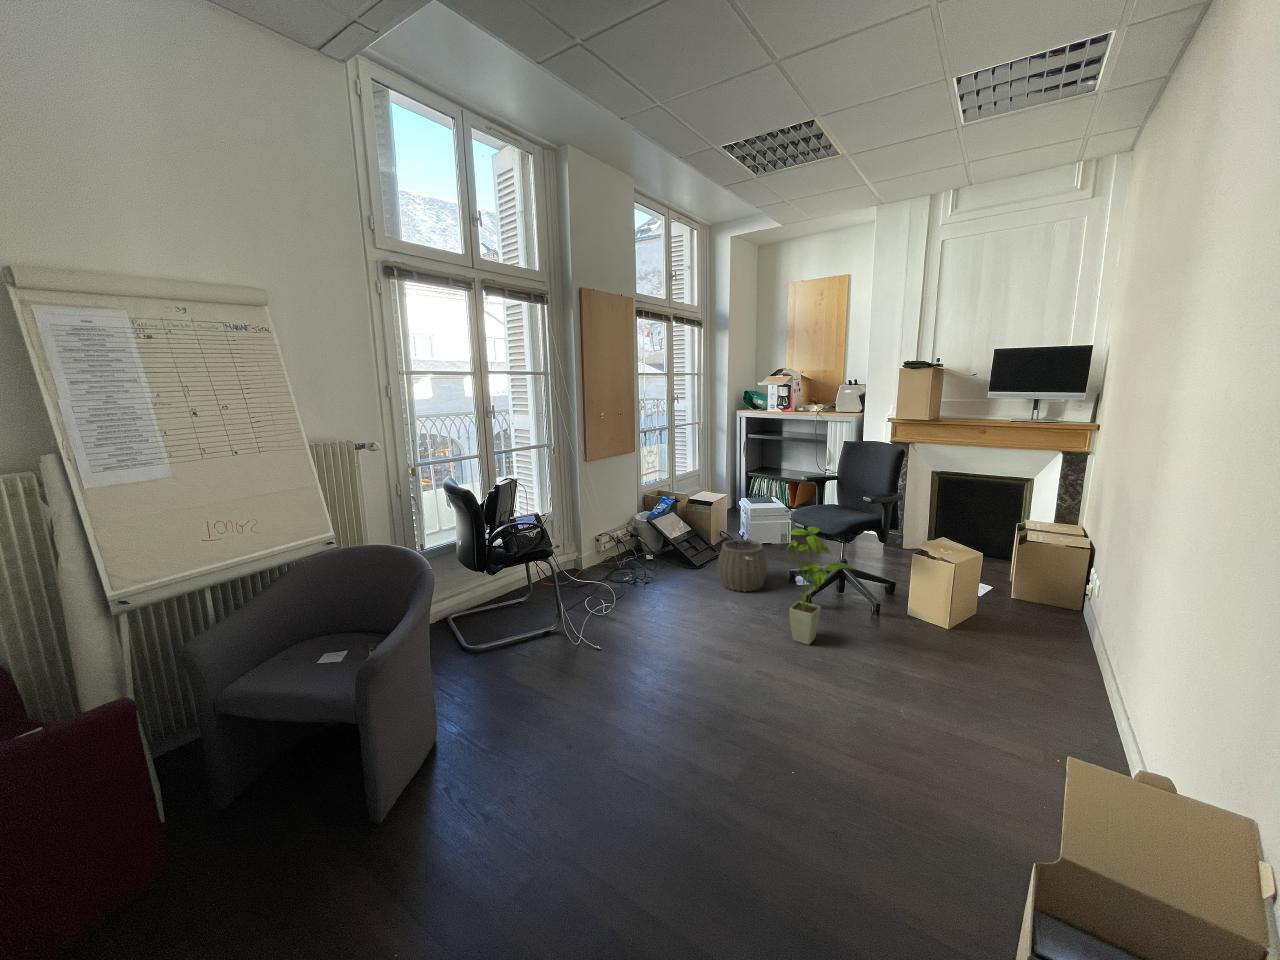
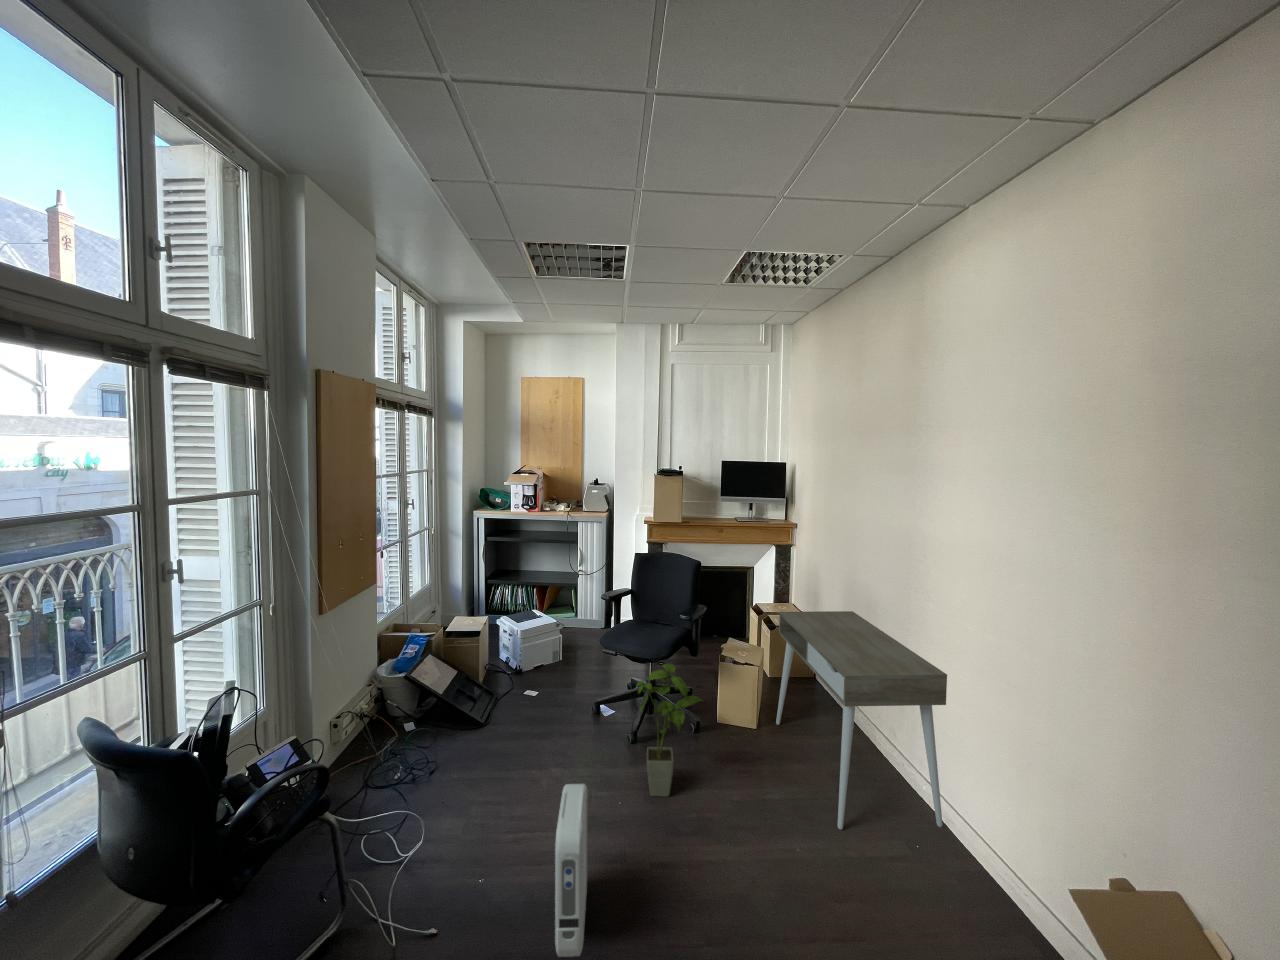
desk: none [968,508,1151,763] -> present [776,611,947,830]
woven basket: present [718,539,767,591] -> none [520,677,579,746]
air purifier: none [650,587,700,697] -> present [555,784,588,957]

